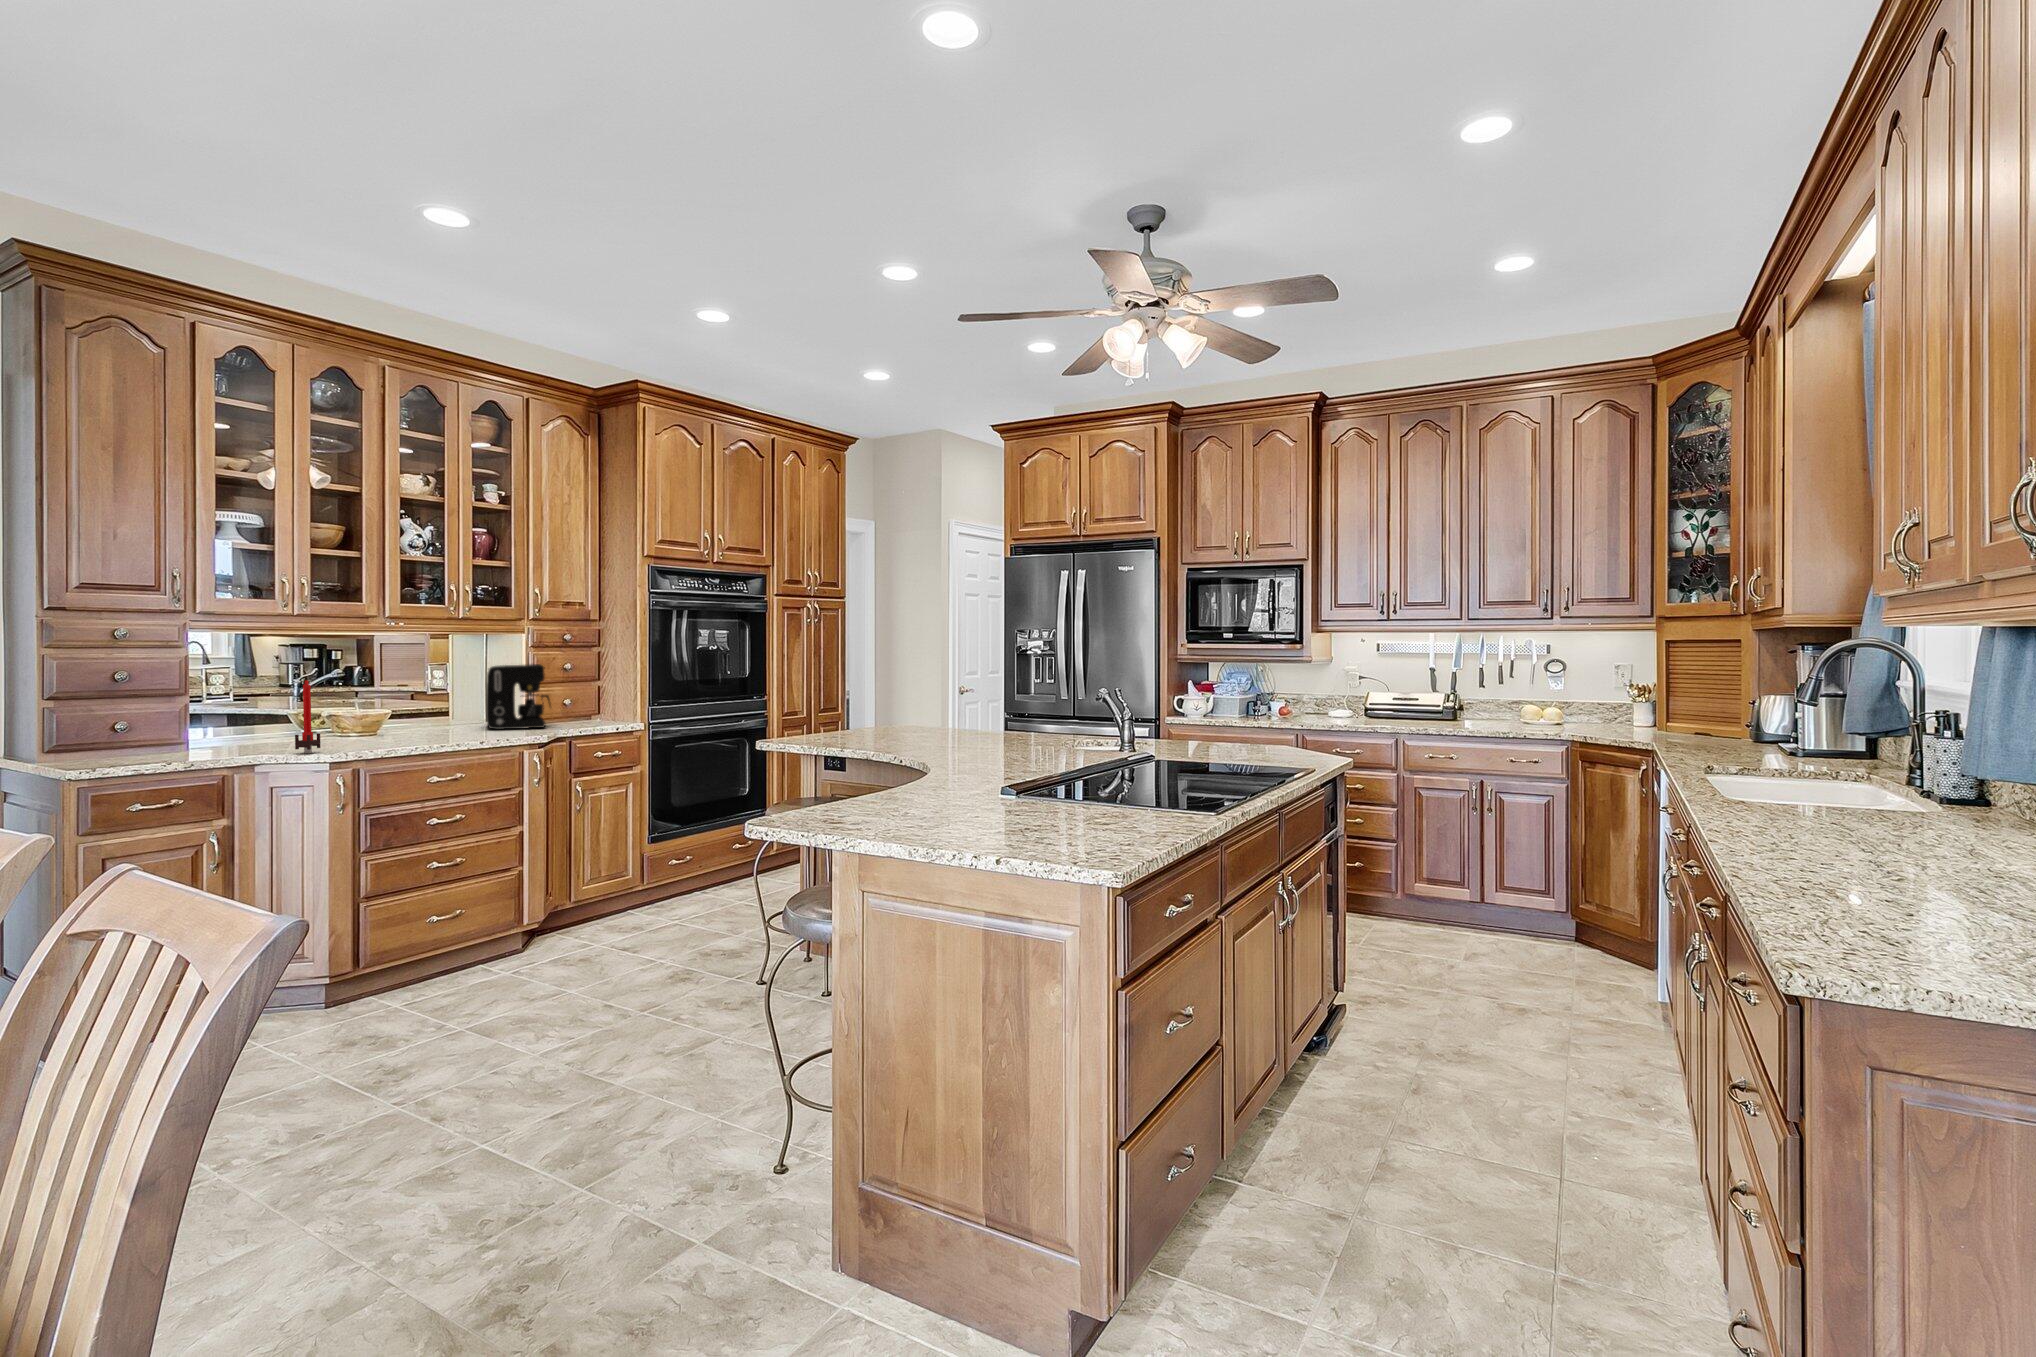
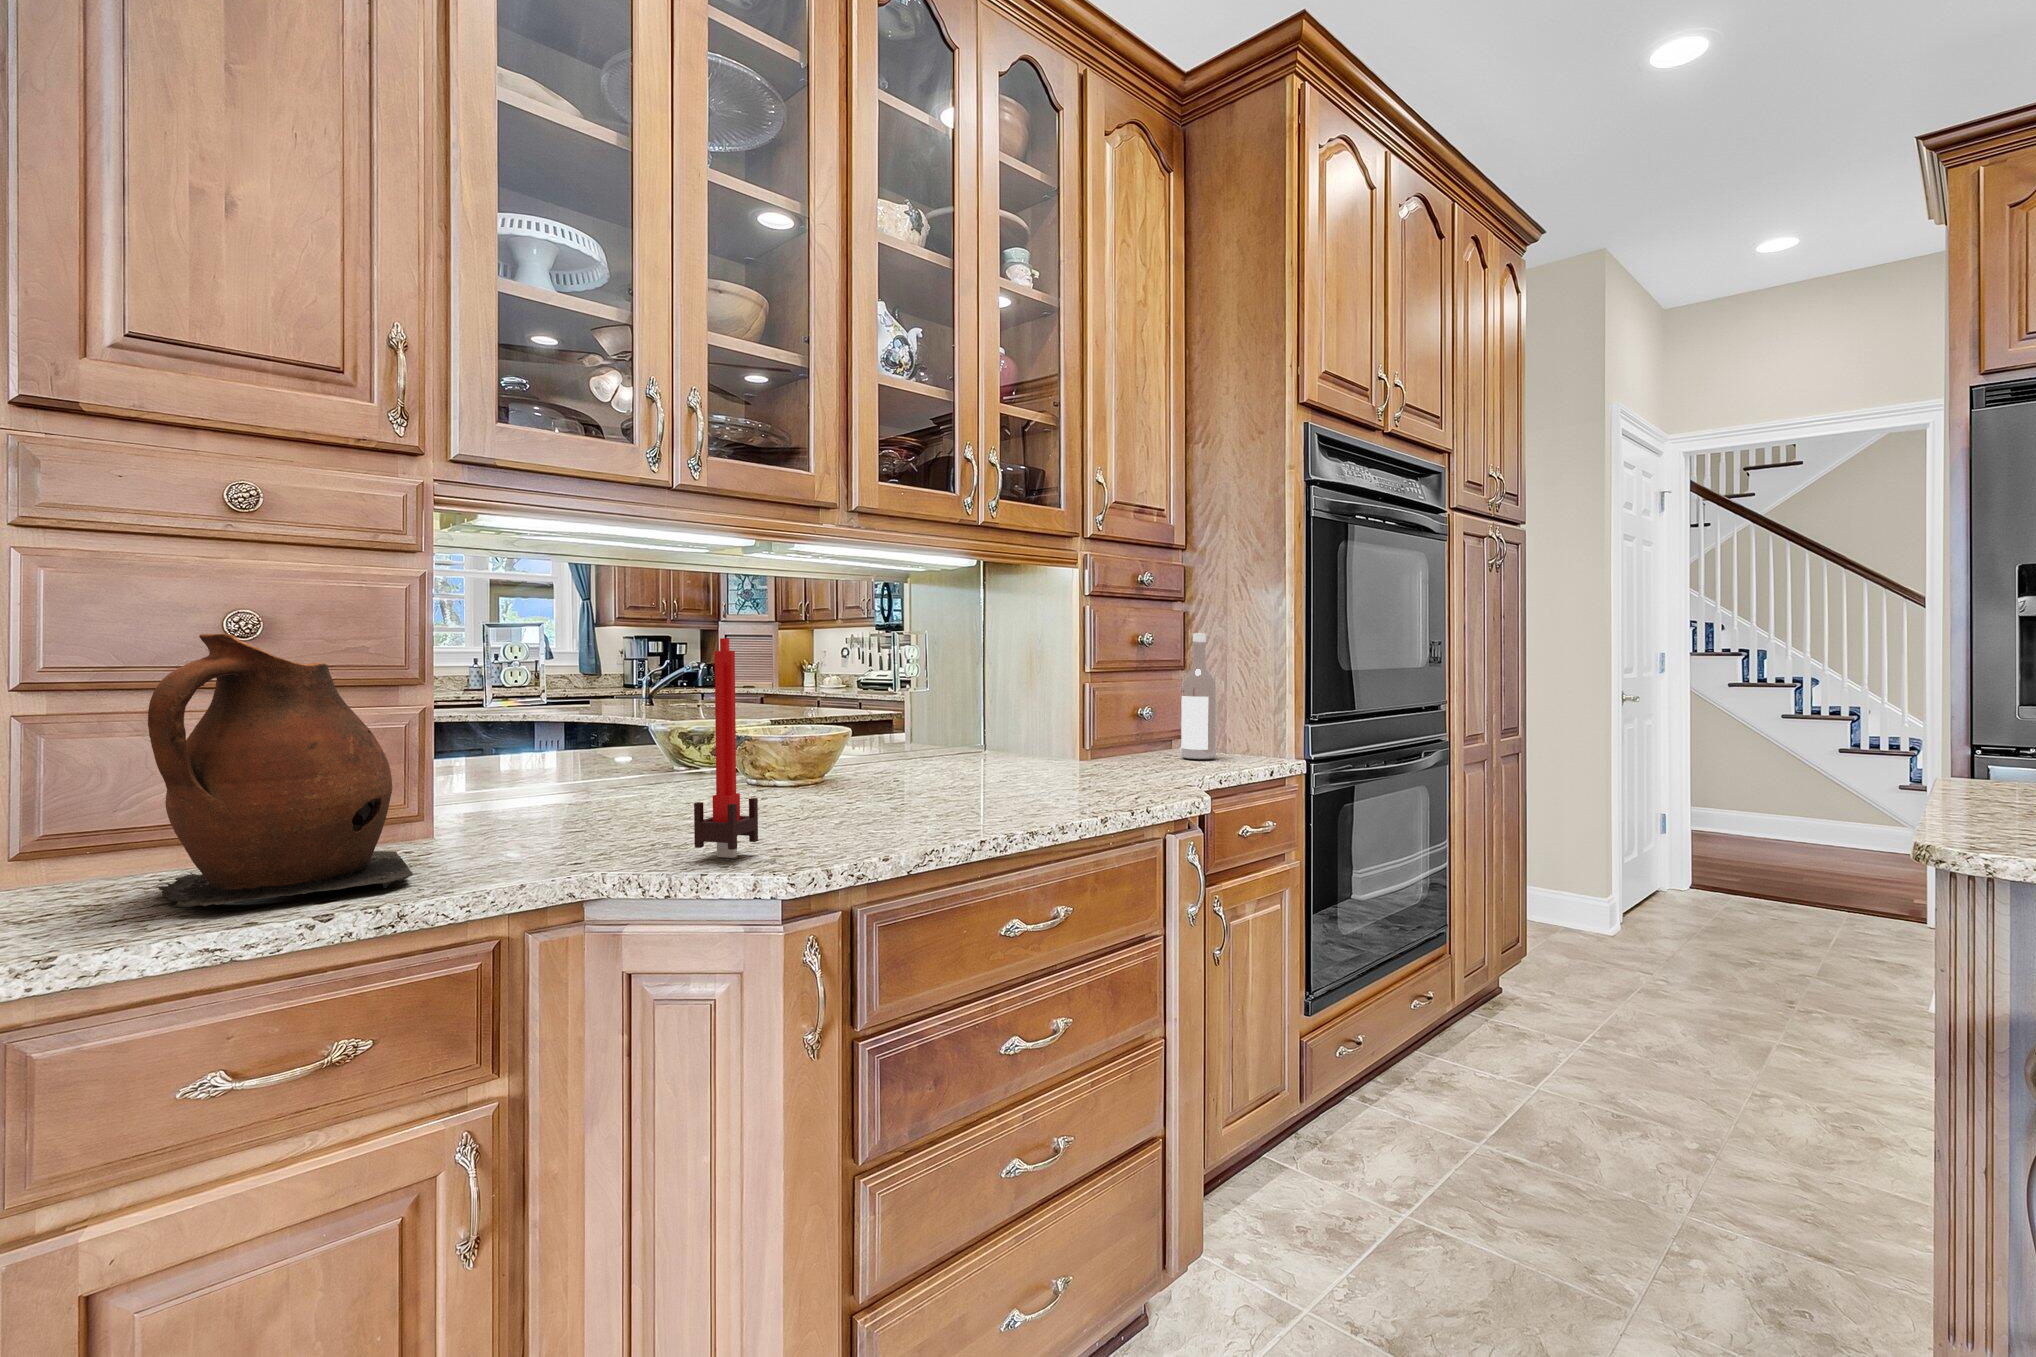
coffee maker: present [486,664,550,729] -> none [1015,630,1151,775]
wine bottle: none [581,664,599,723] -> present [1181,633,1216,759]
ceramic pitcher: none [103,683,193,761] -> present [148,634,413,907]

